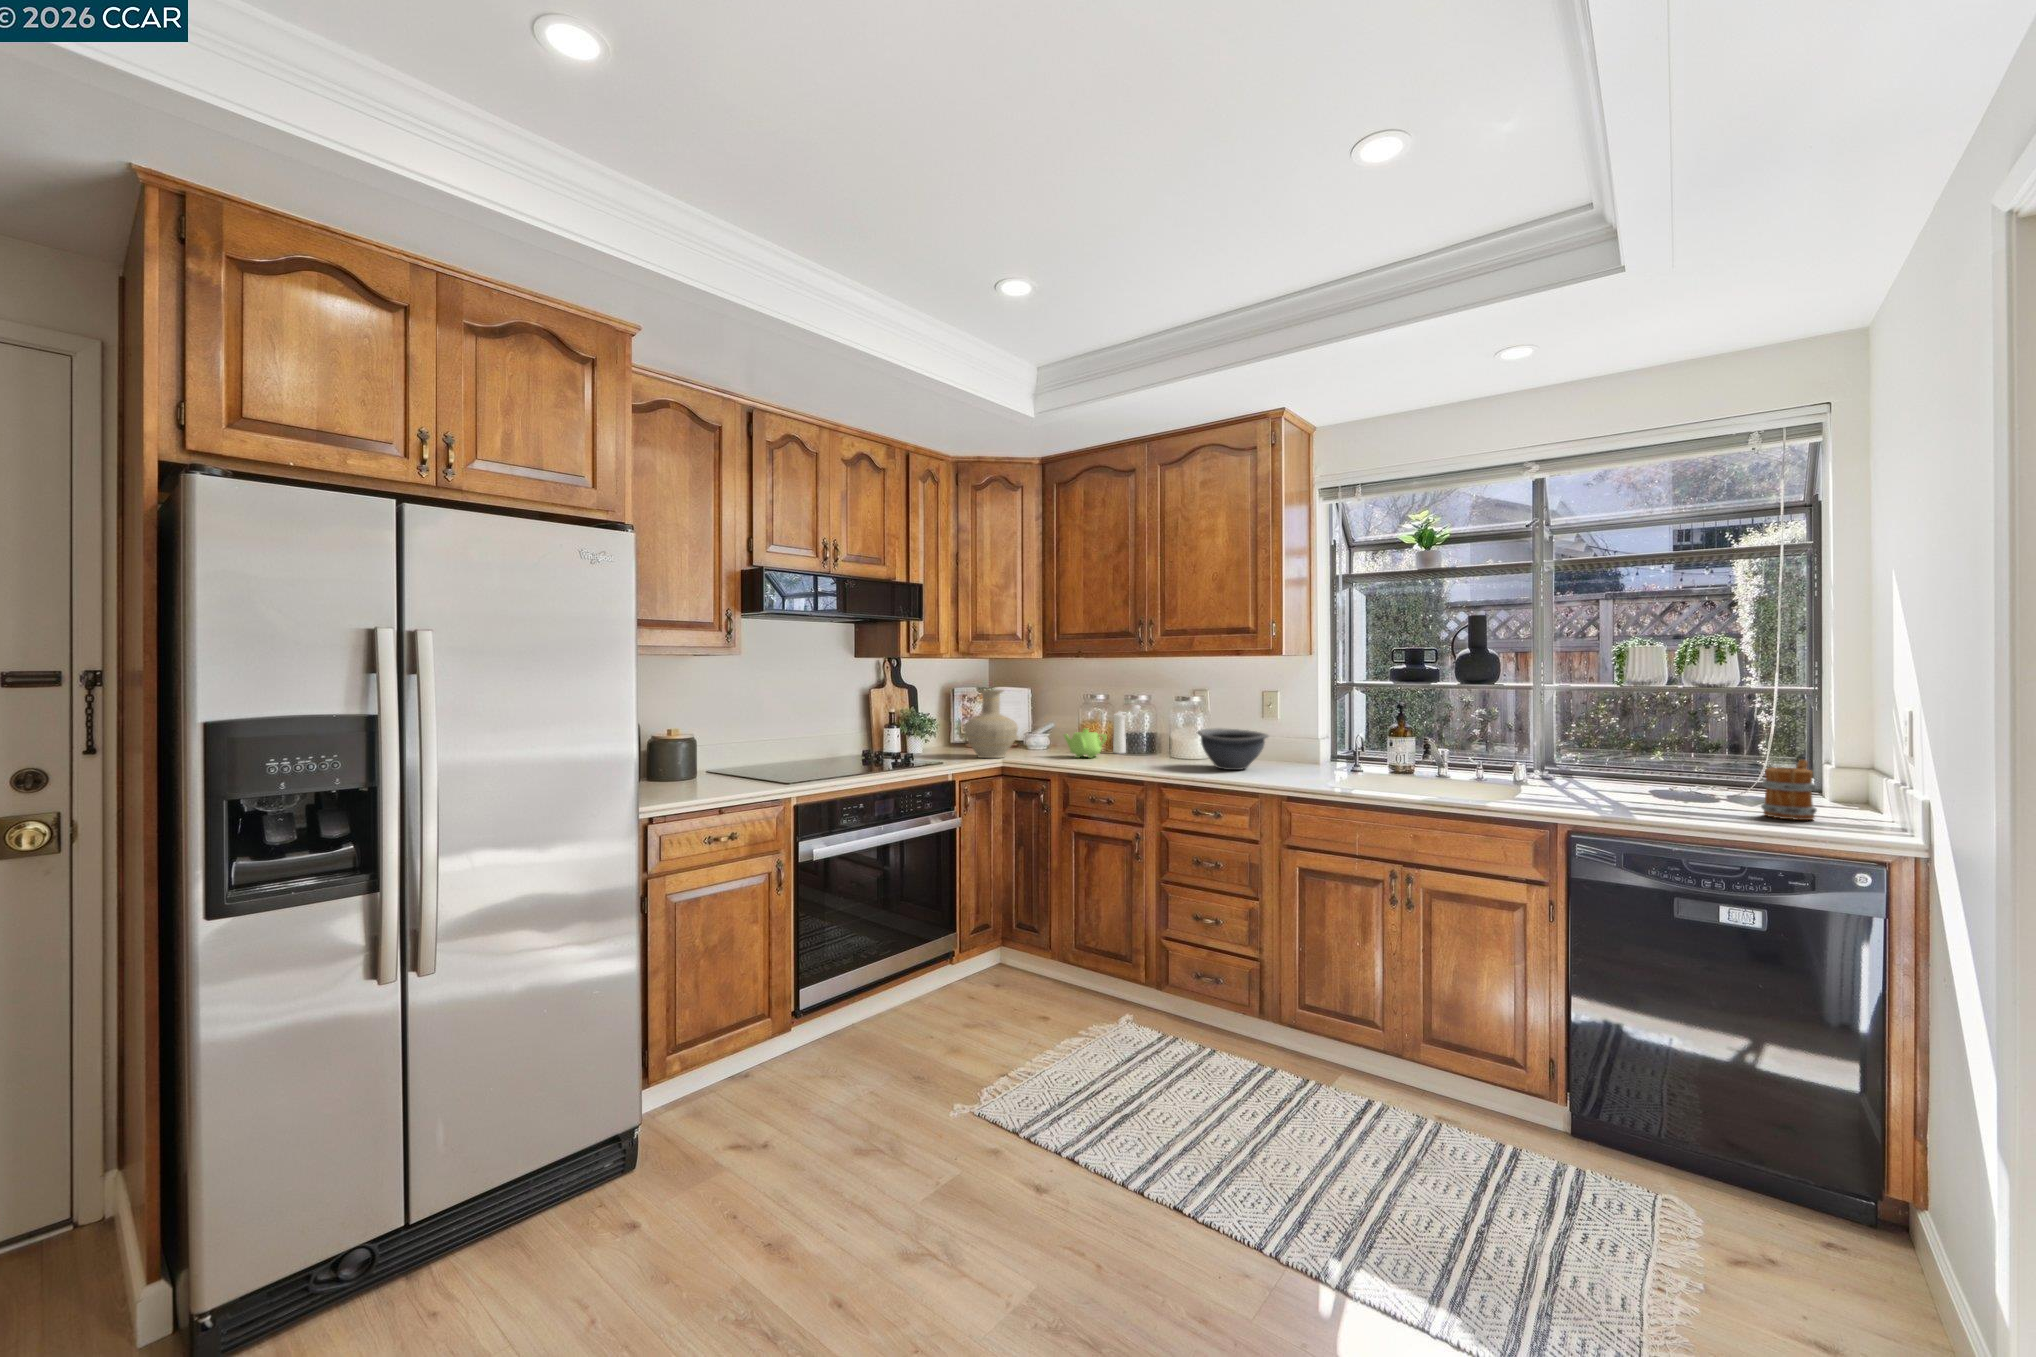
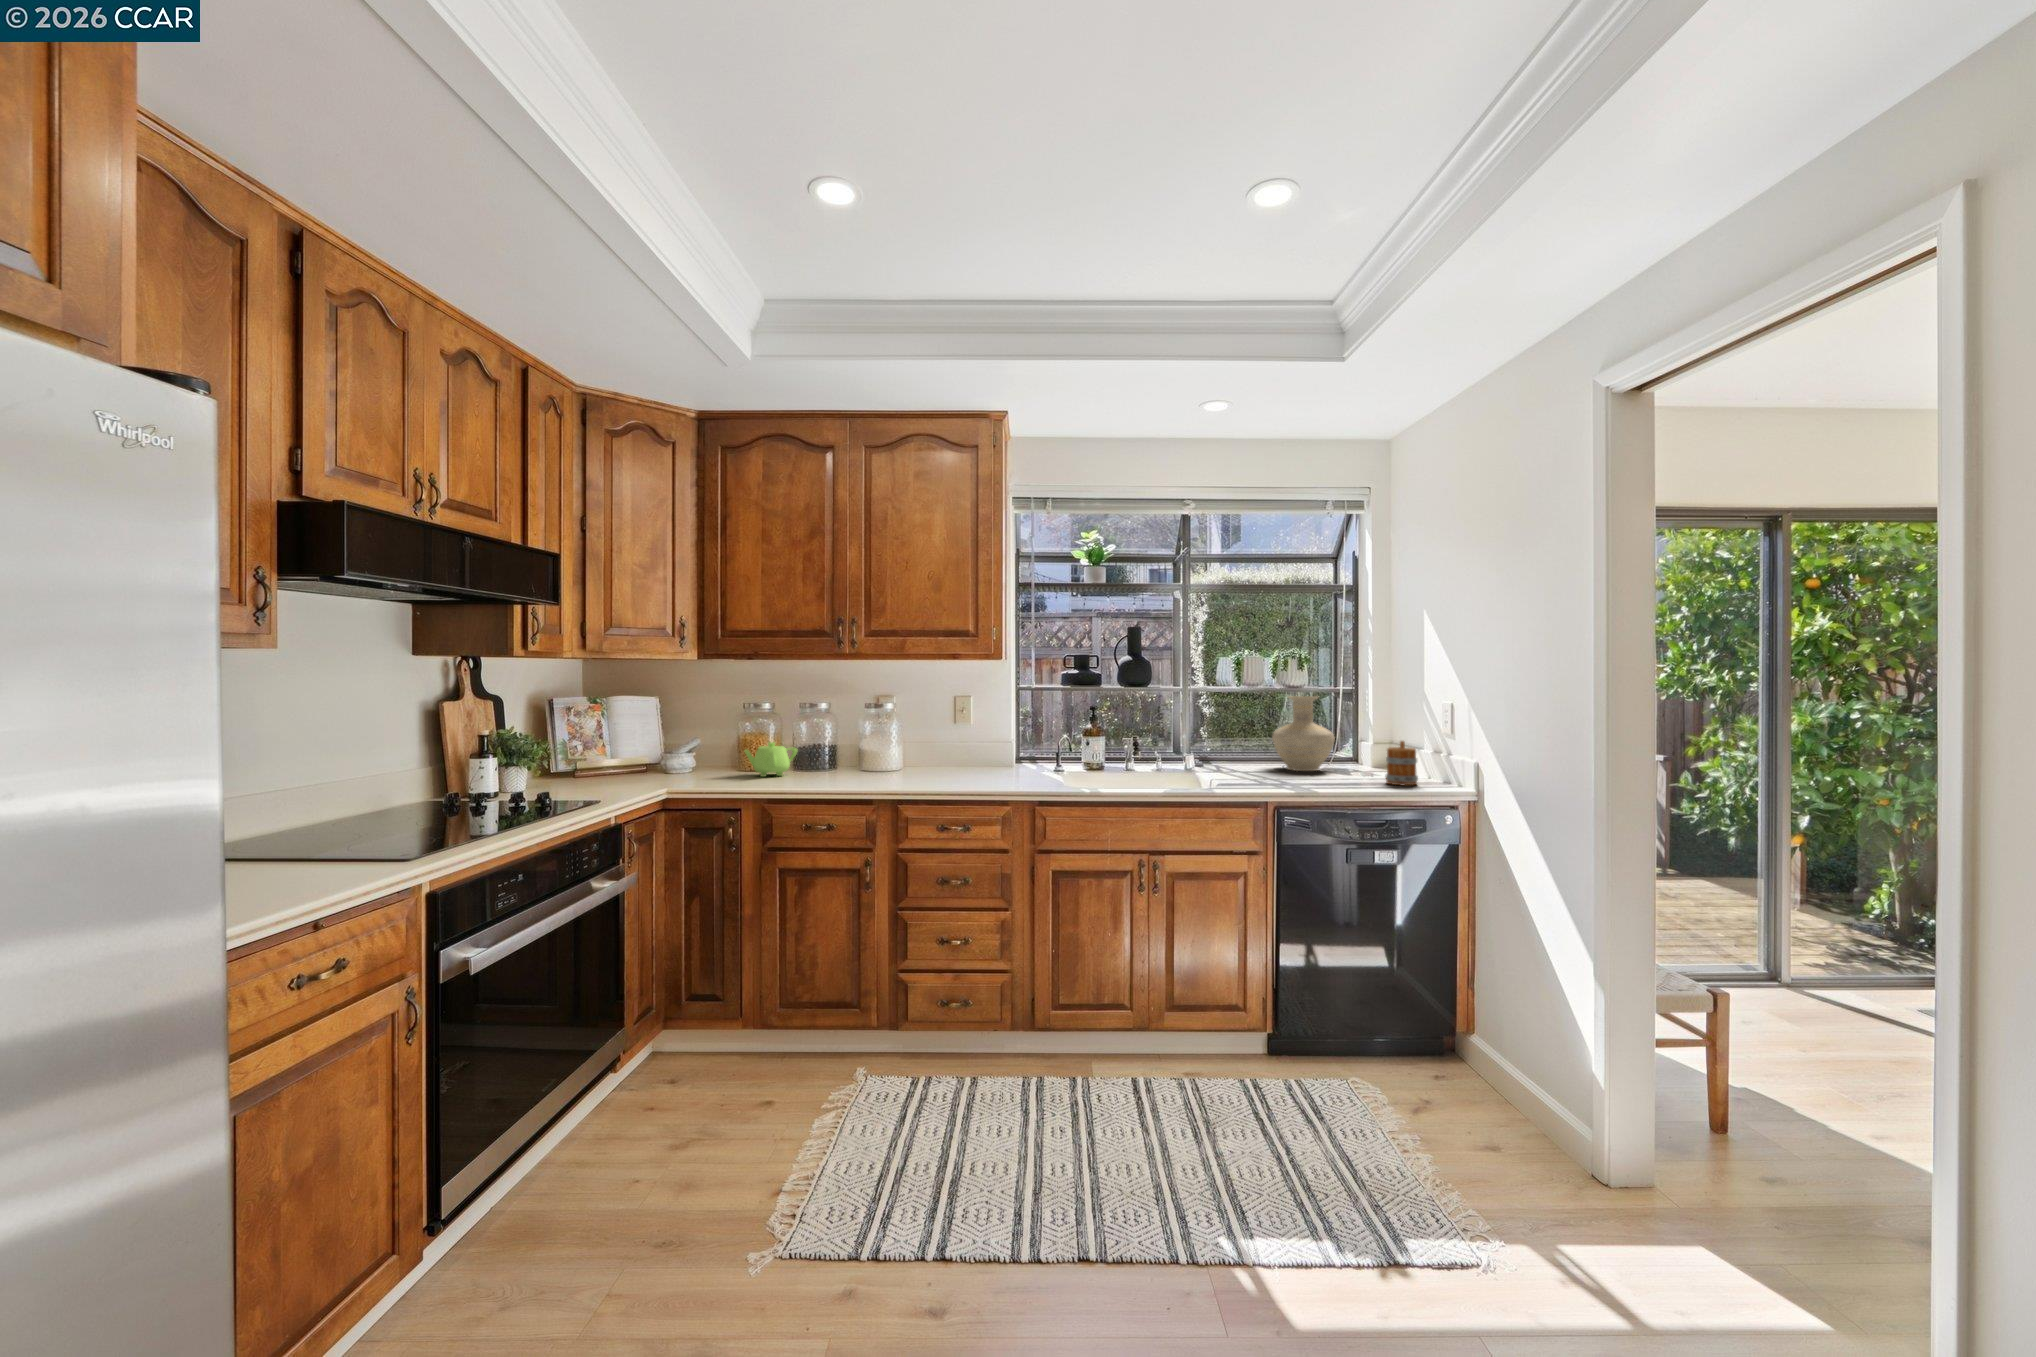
vase: present [964,690,1018,758] -> present [1272,696,1335,771]
pepper mill: present [1113,705,1140,754] -> none [790,713,816,768]
bowl: present [1197,728,1268,770] -> none [915,735,987,778]

